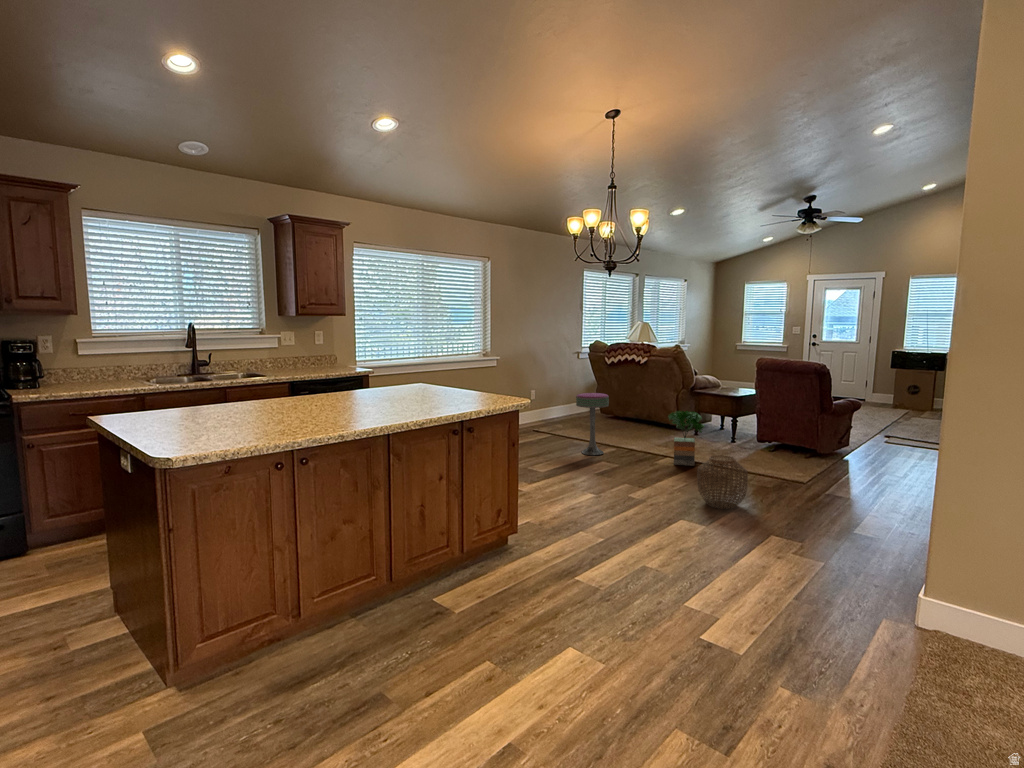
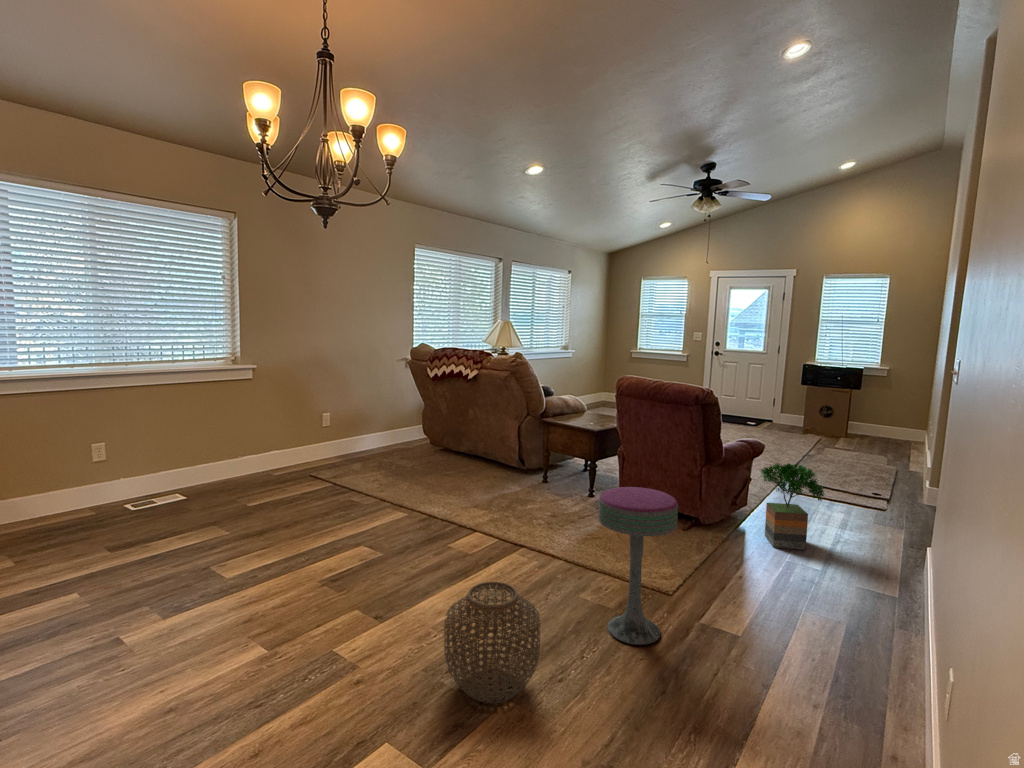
bar stool: present [576,393,609,455] -> present [598,487,678,645]
potted tree: present [669,411,704,466] -> present [761,463,824,550]

